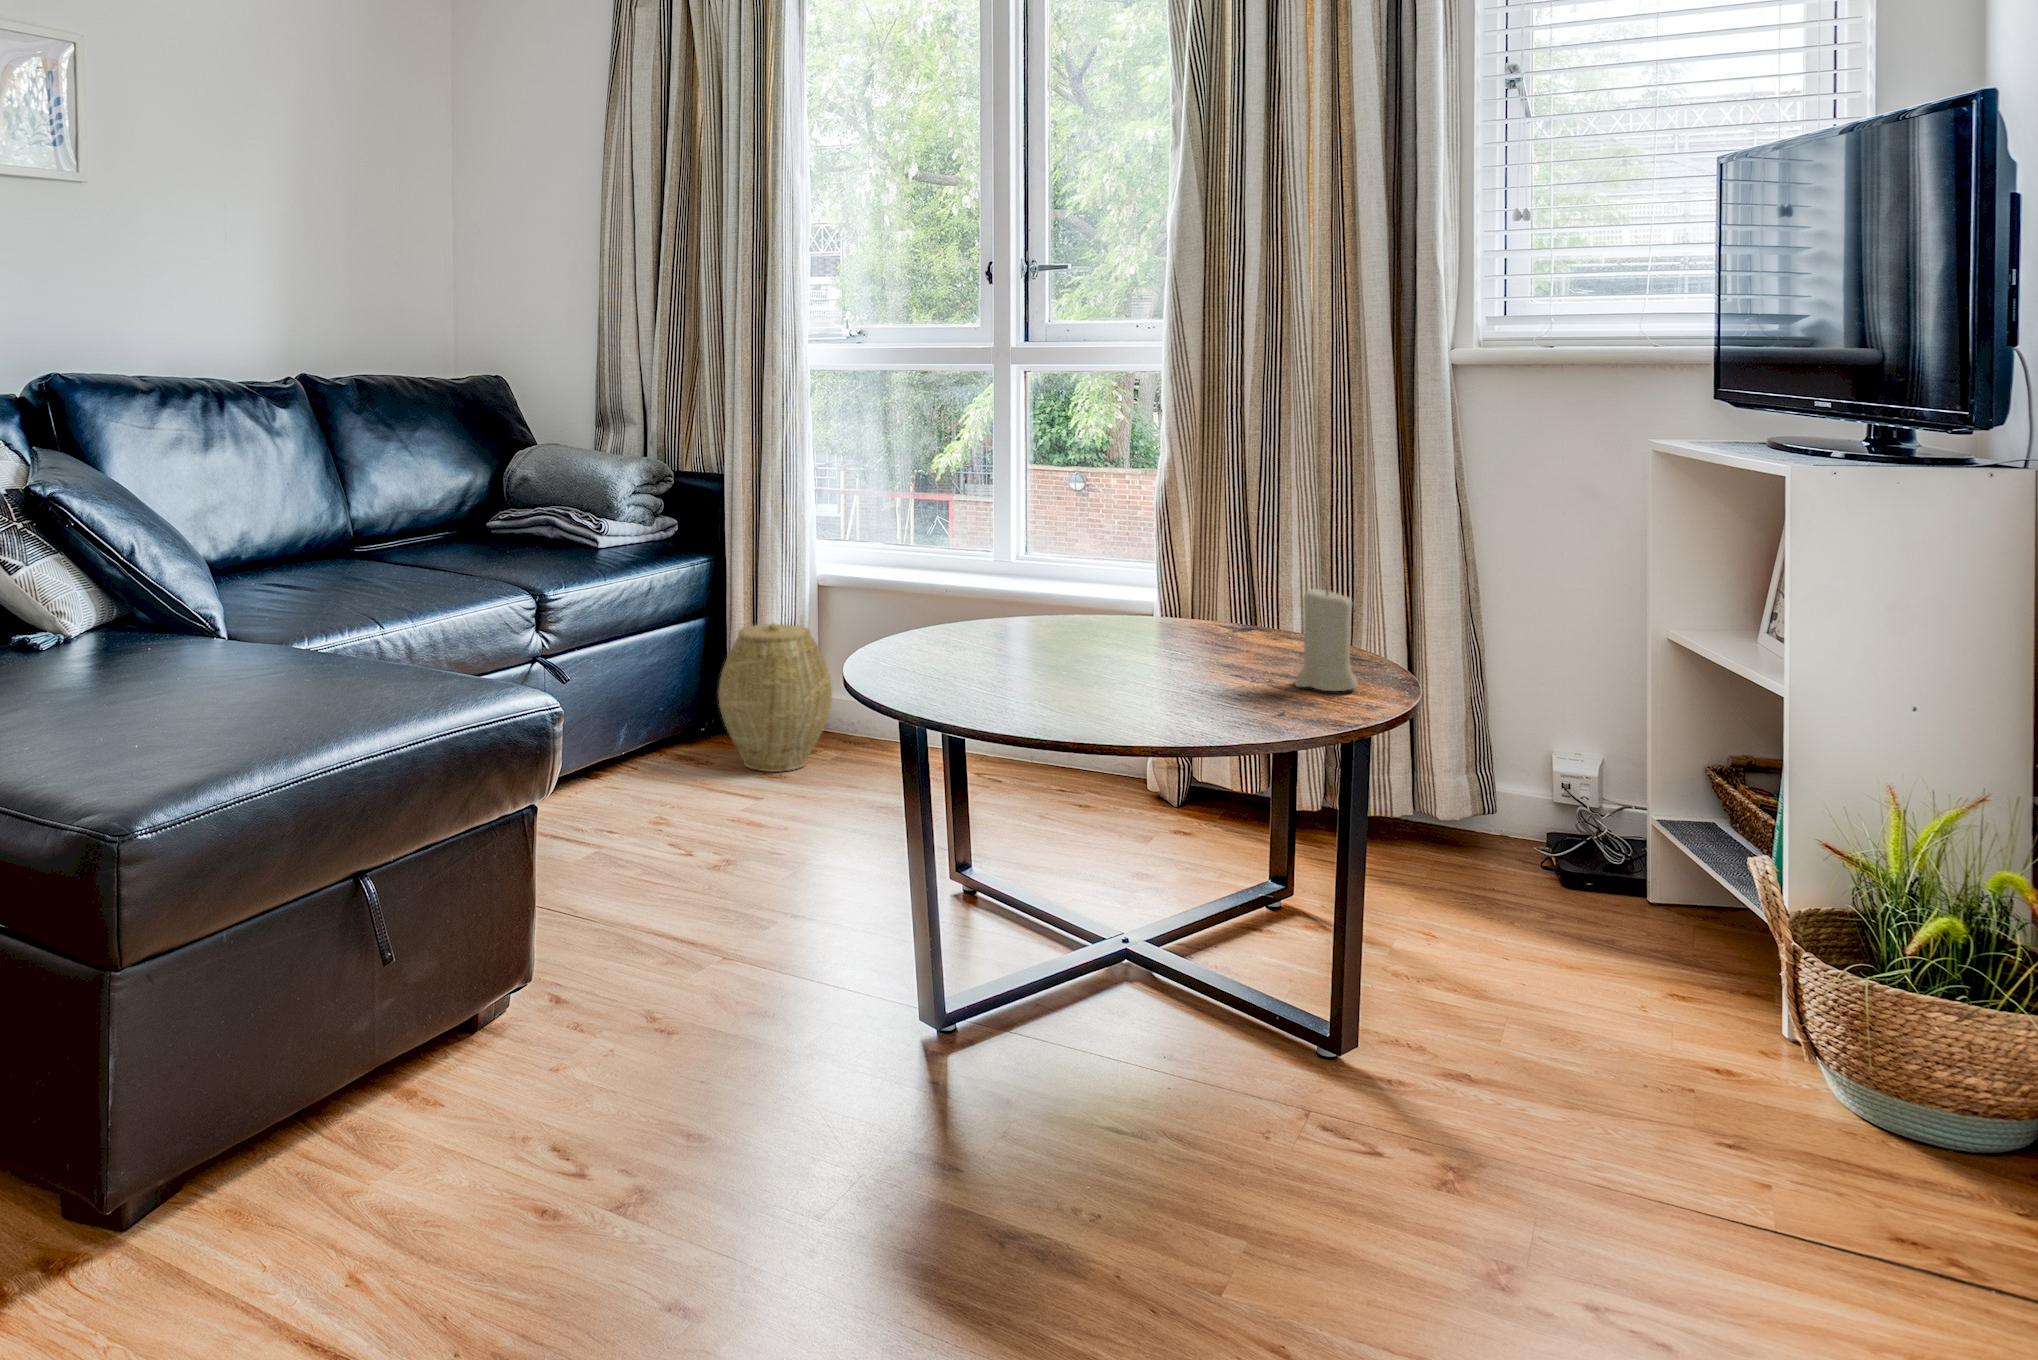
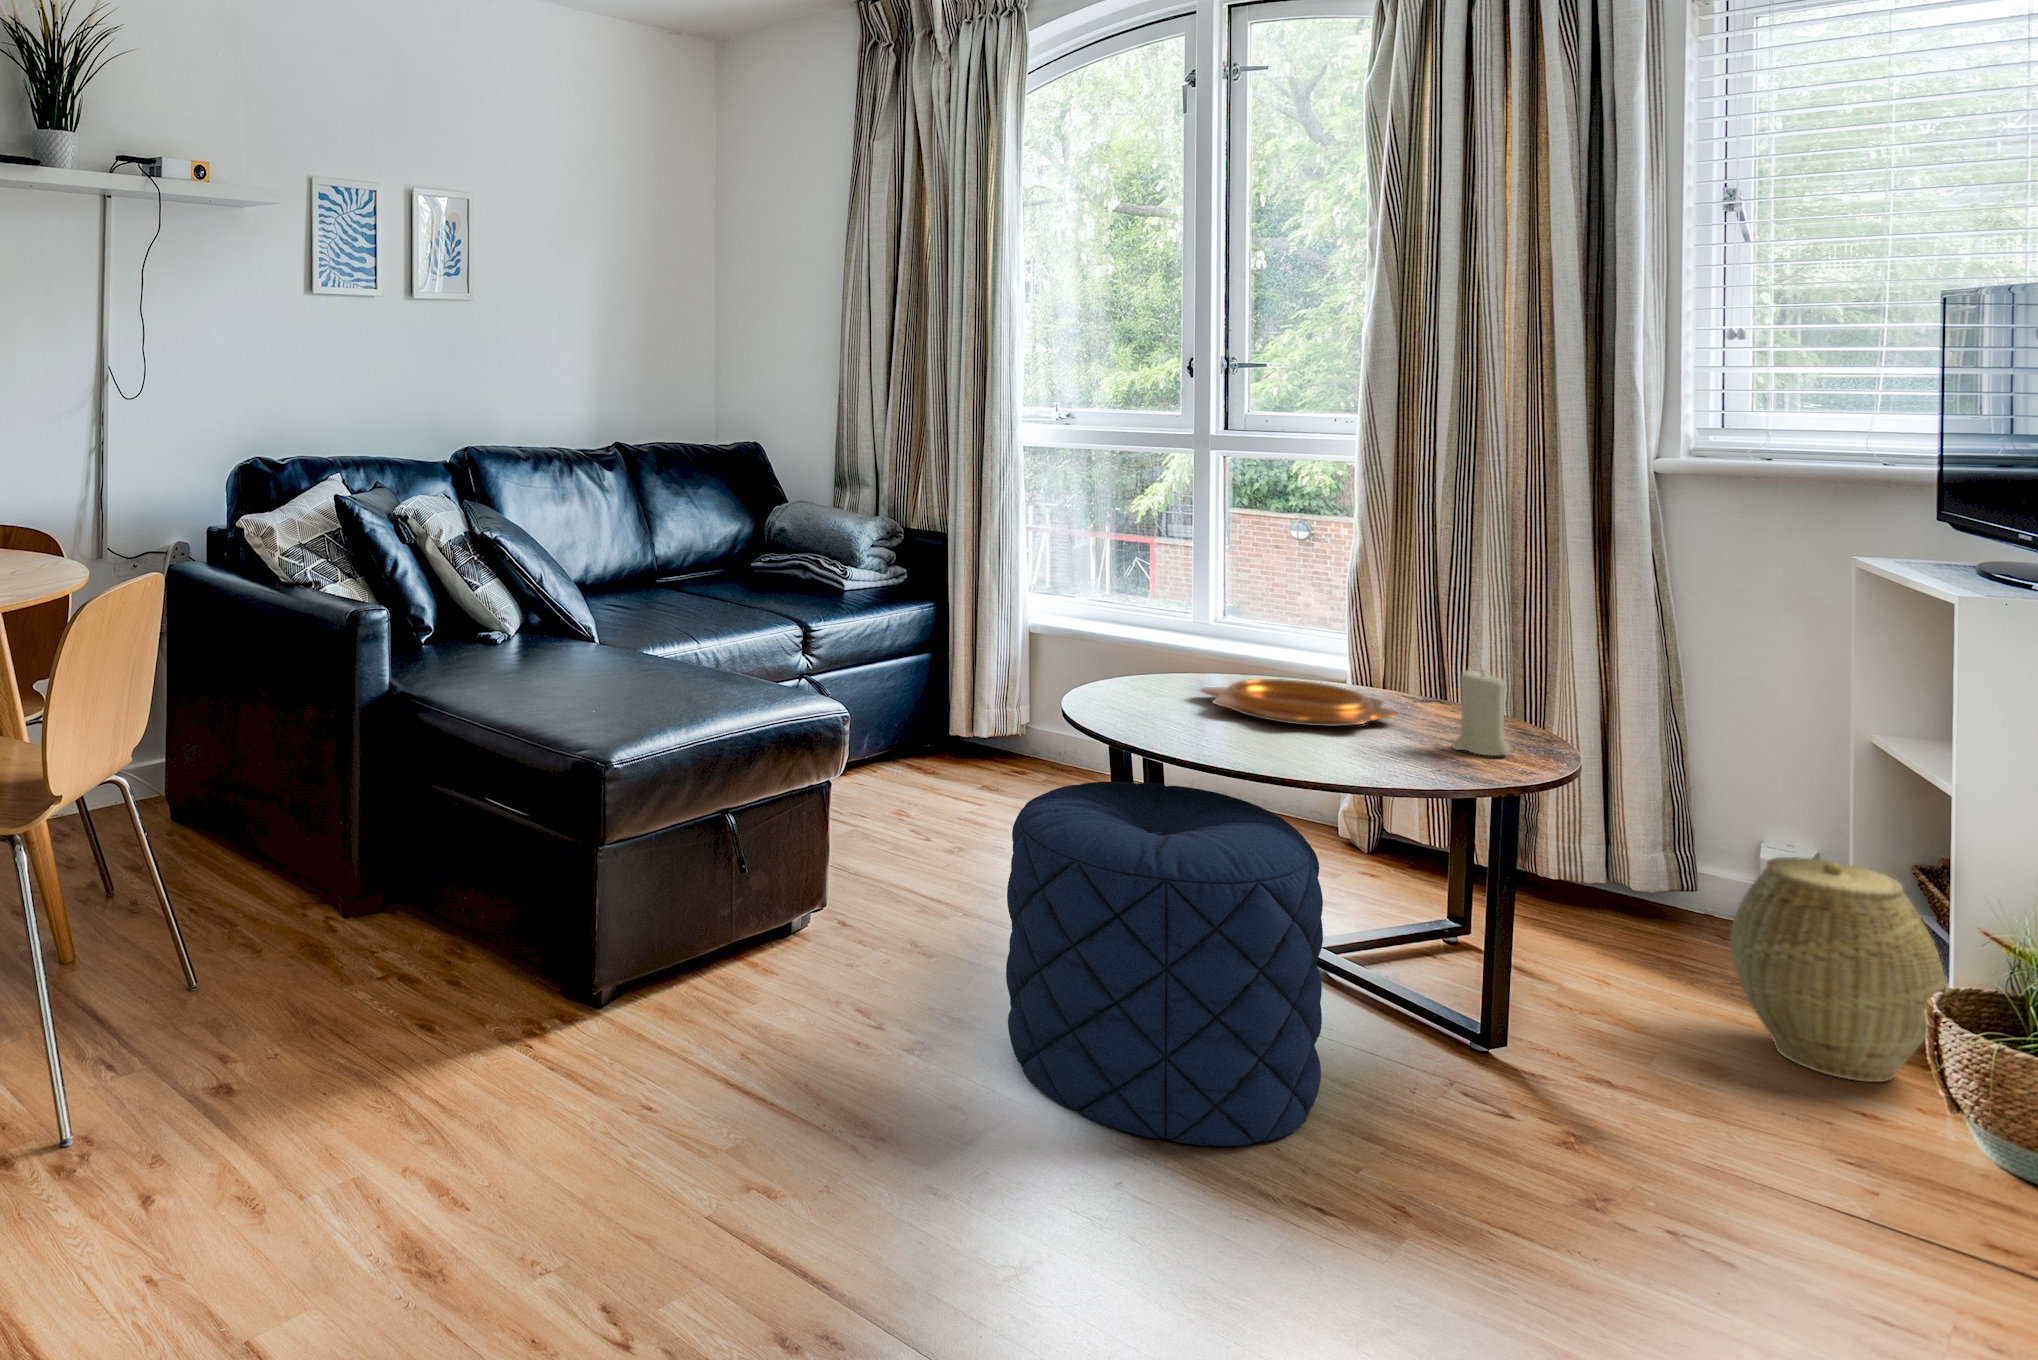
decorative bowl: none [1006,618,1232,669] -> present [1200,679,1399,726]
woven basket: present [718,623,832,772] -> present [1730,857,1945,1082]
pouf: none [767,767,1172,1287] -> present [1006,782,1323,1146]

